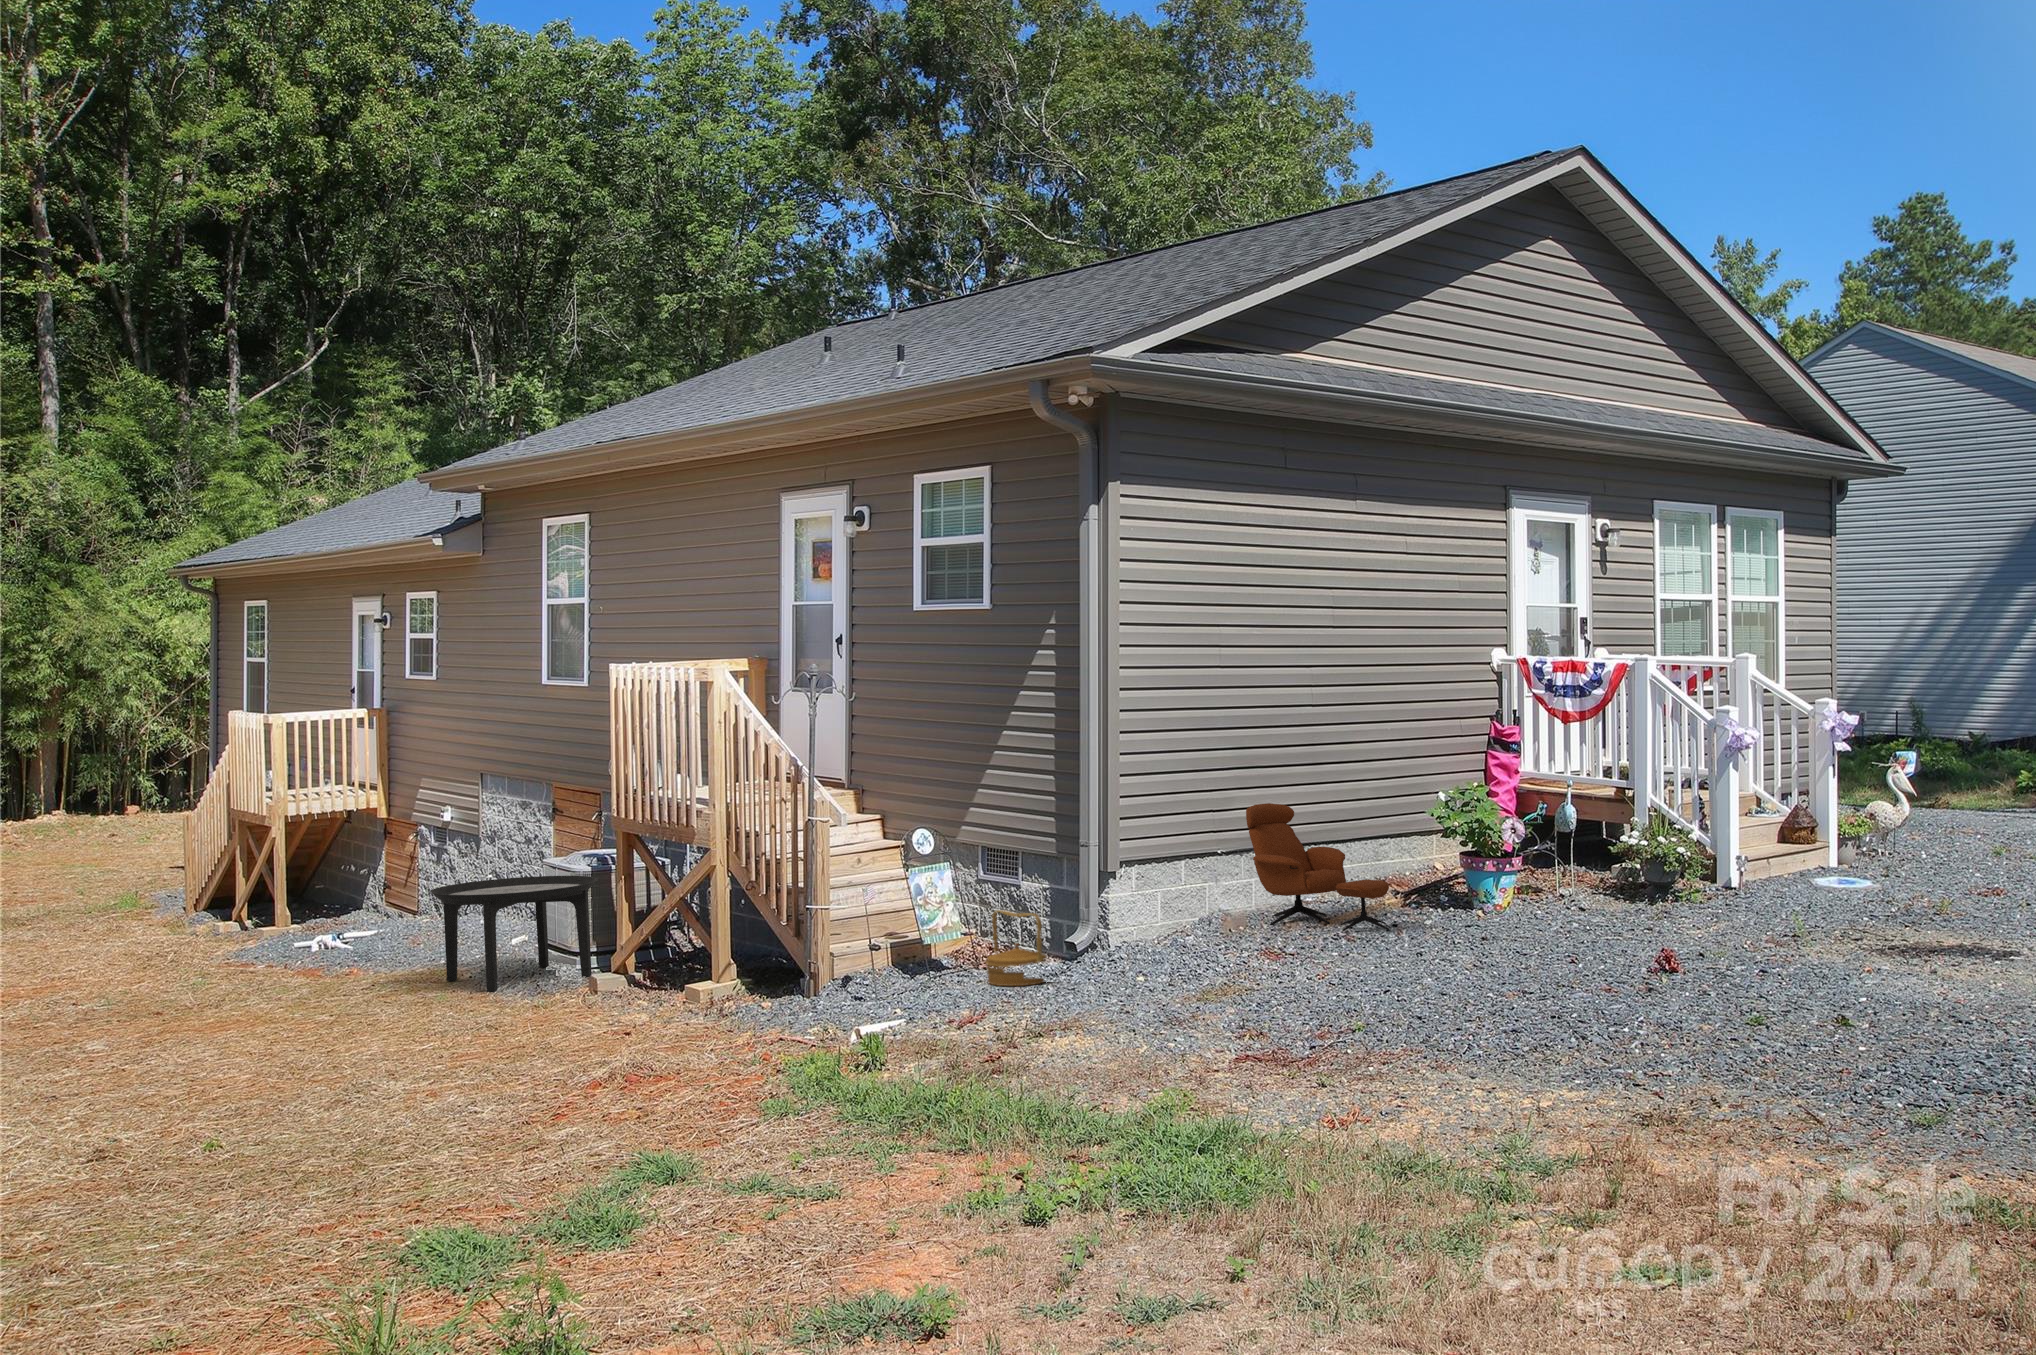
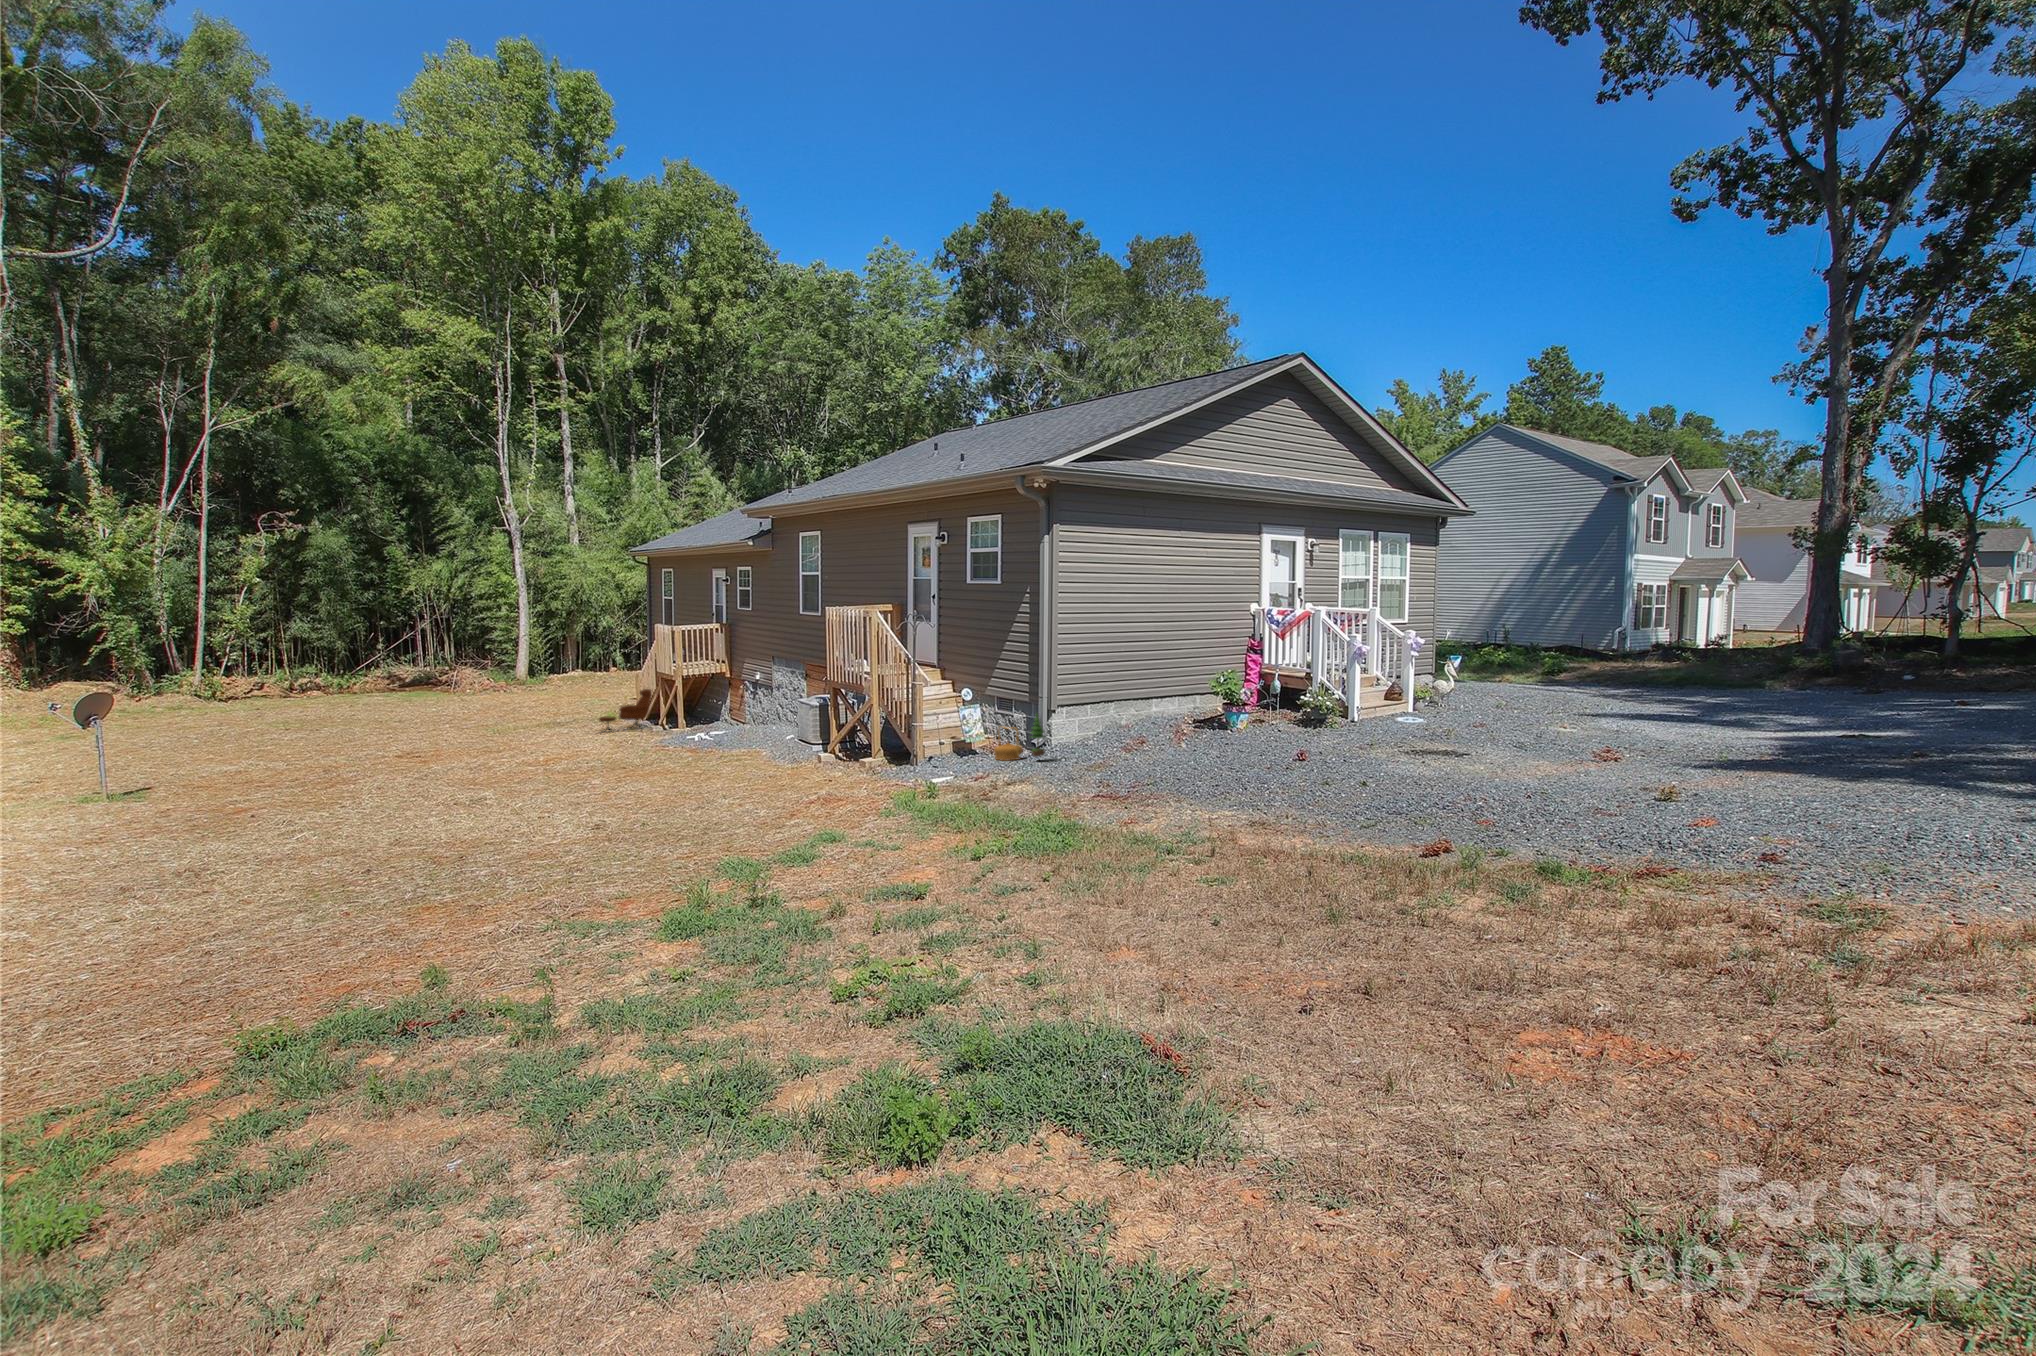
lounge chair: present [1246,803,1389,931] -> present [599,689,652,730]
round table: present [430,876,598,991] -> none [745,707,822,759]
potted tree: none [1065,877,1104,987] -> present [1031,714,1045,757]

